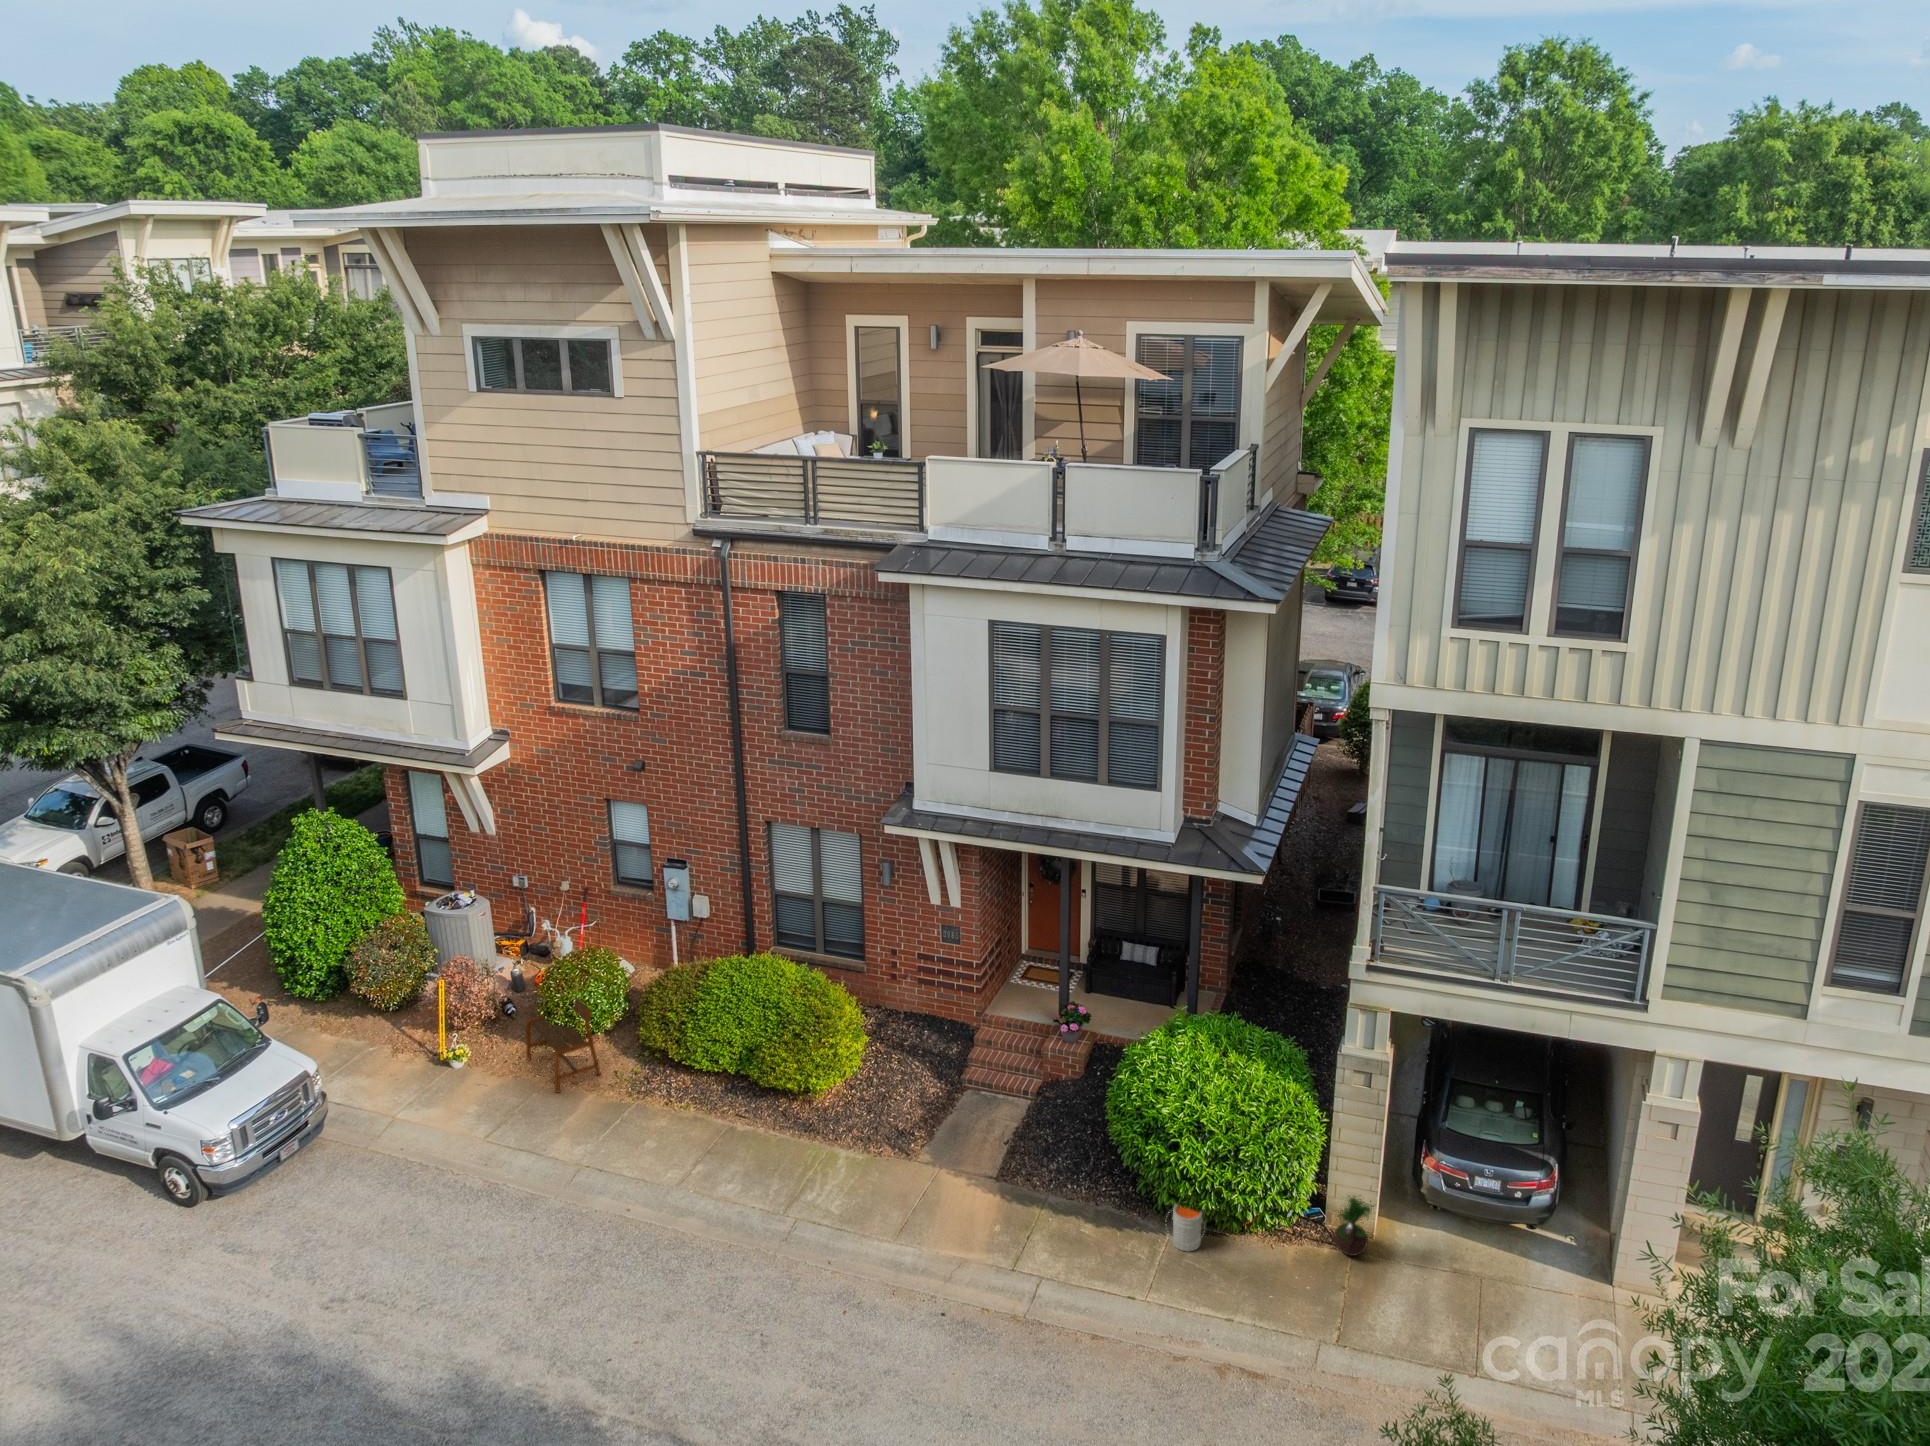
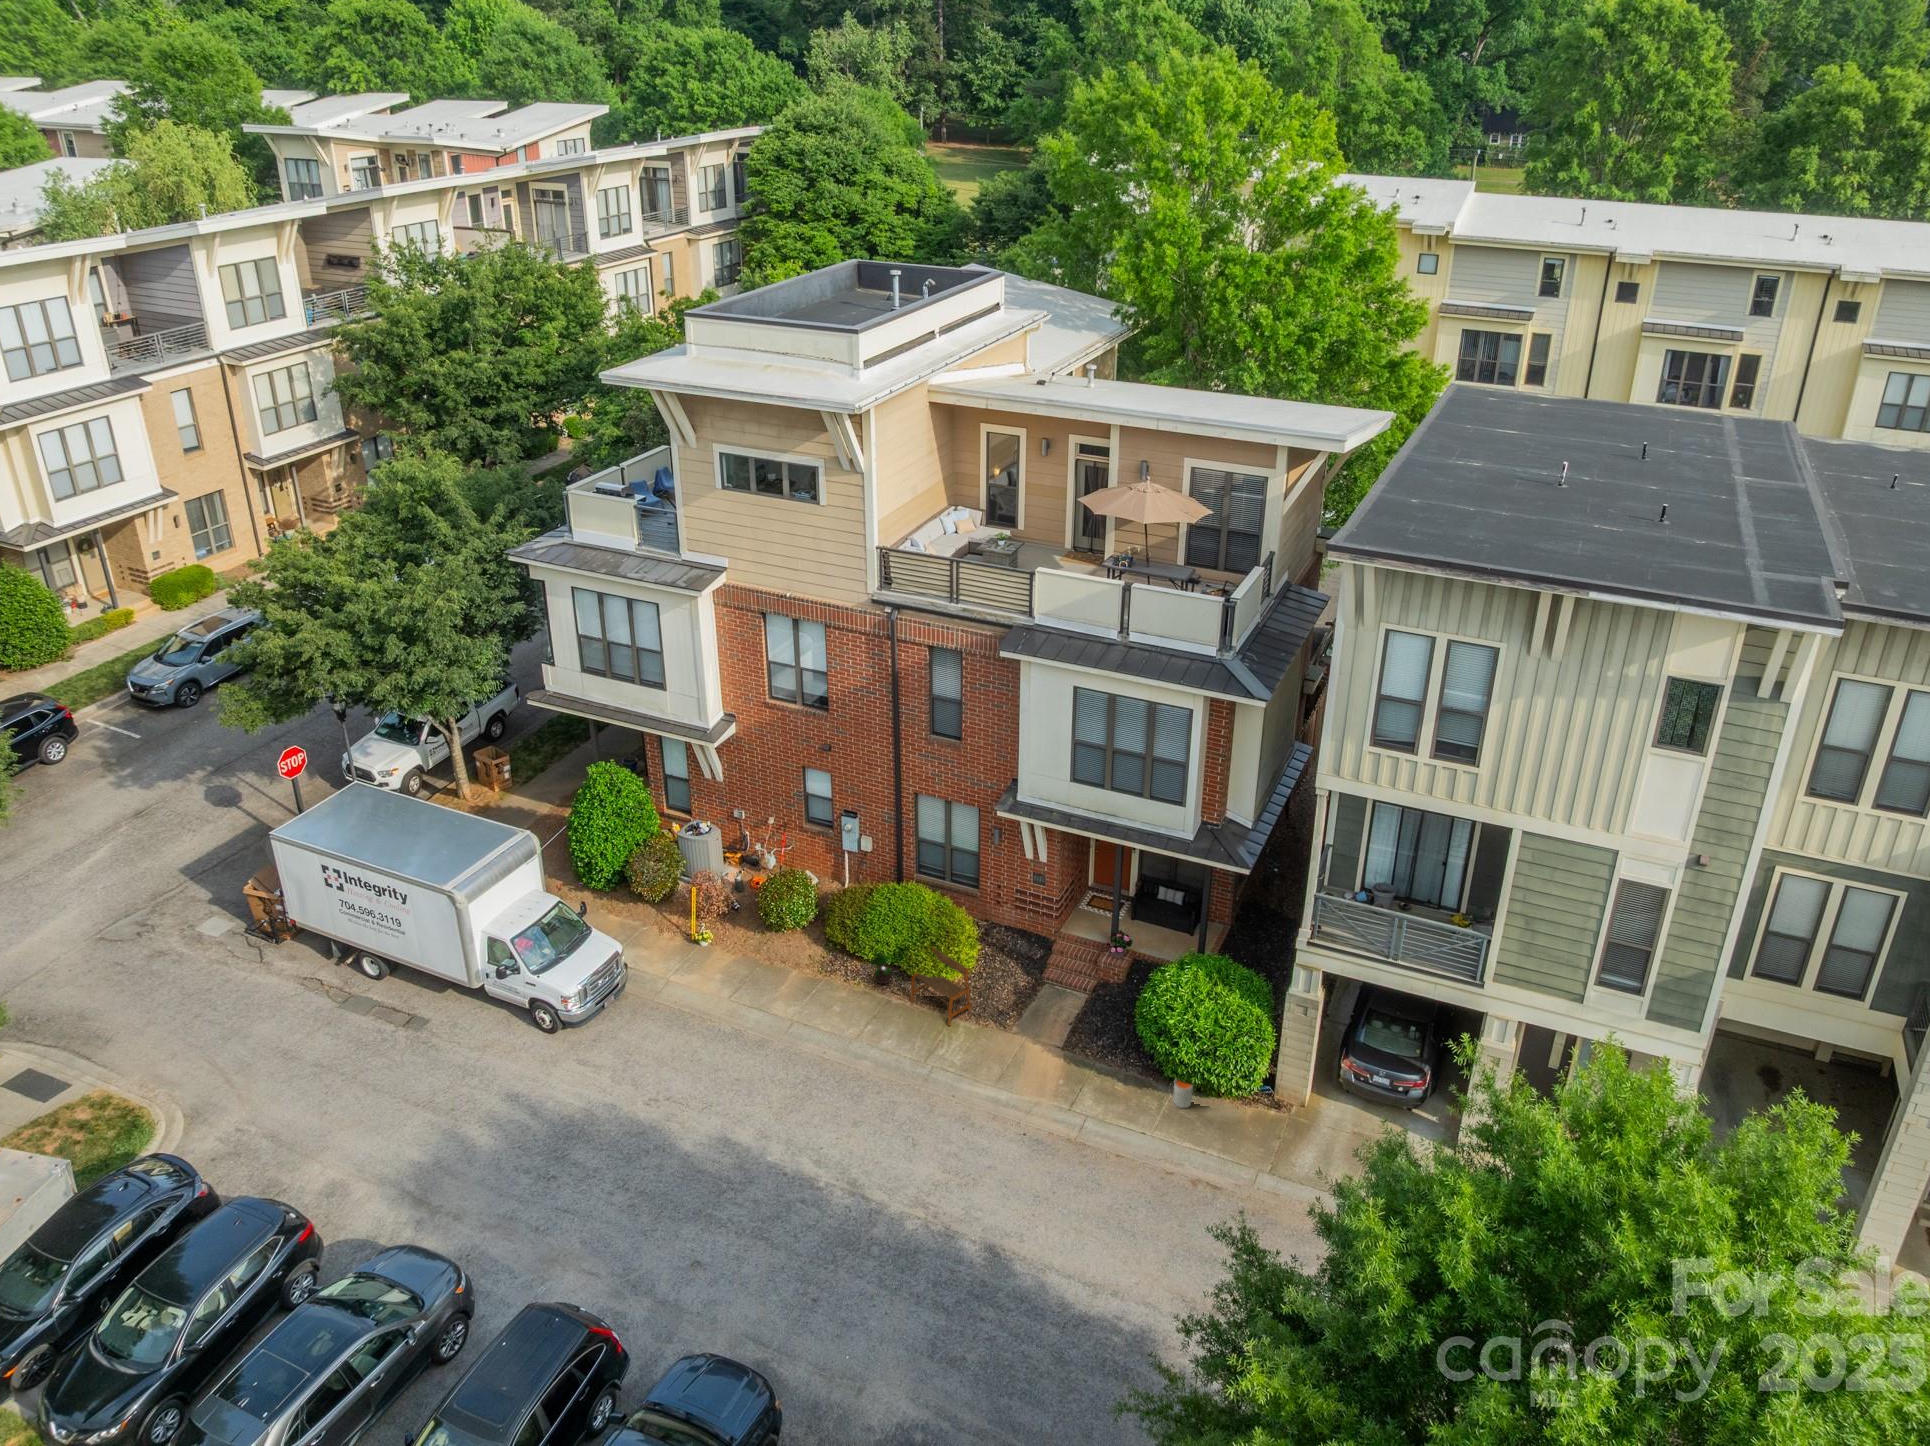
bench: present [526,998,601,1092] -> present [910,948,971,1026]
potted tree: present [1331,1195,1375,1256] -> present [869,952,892,984]

